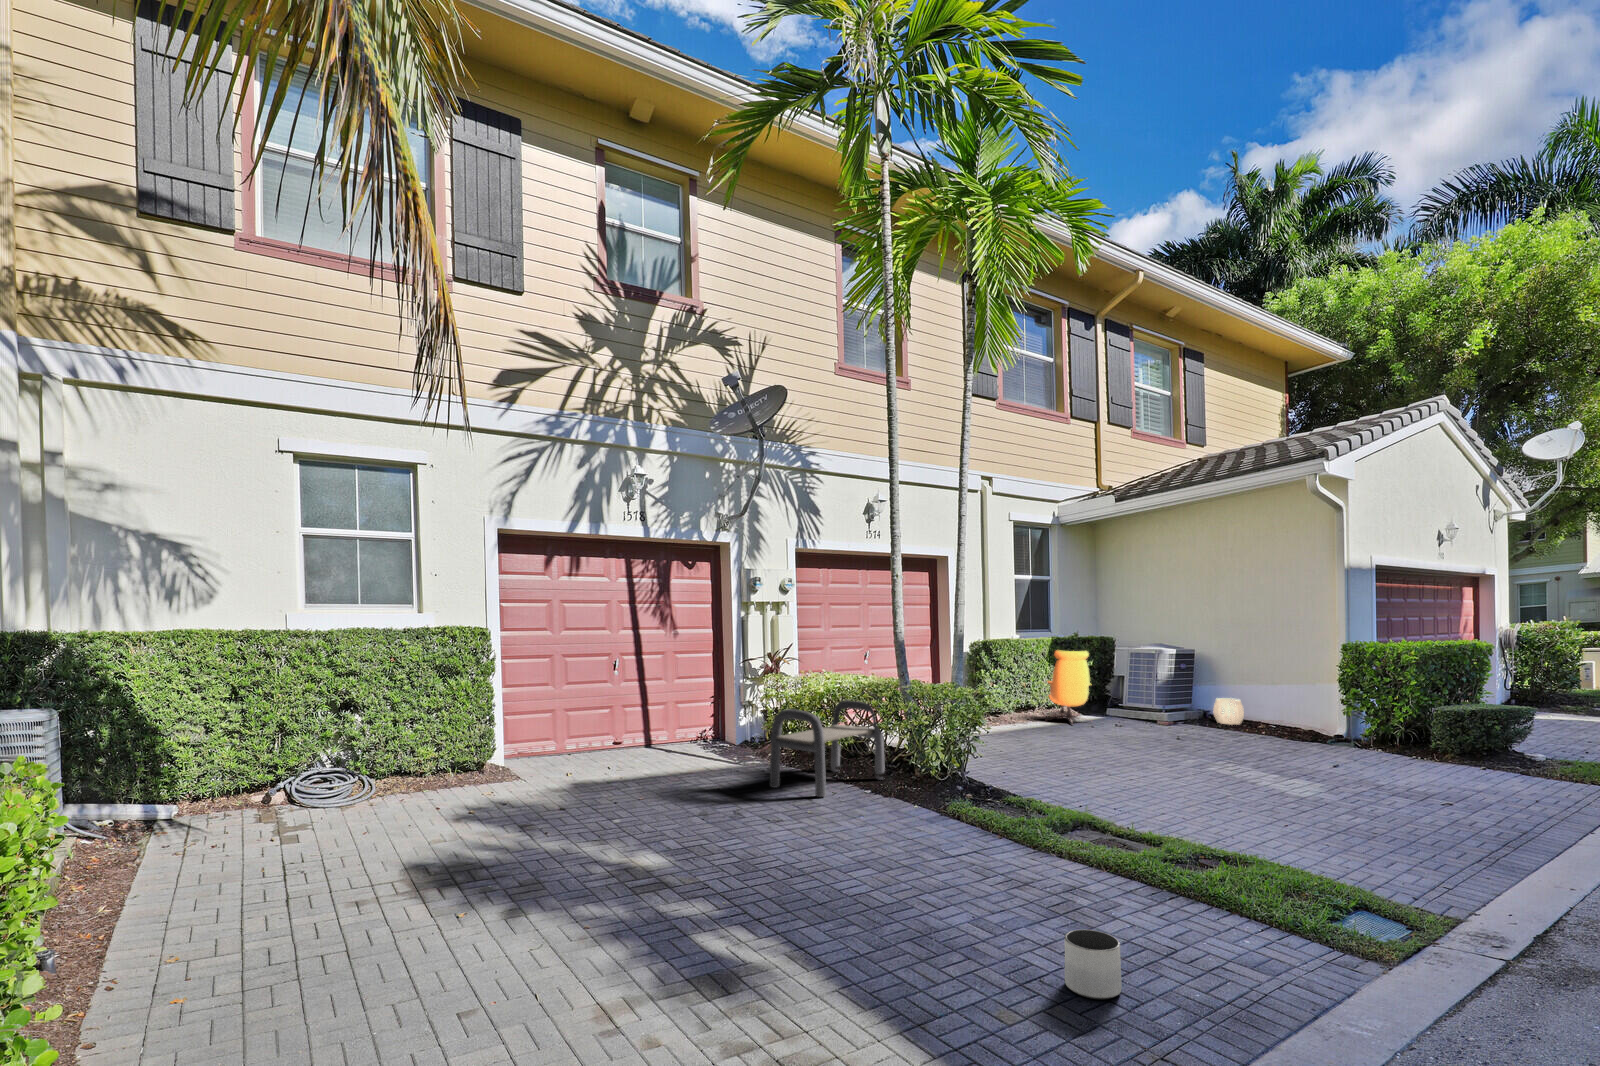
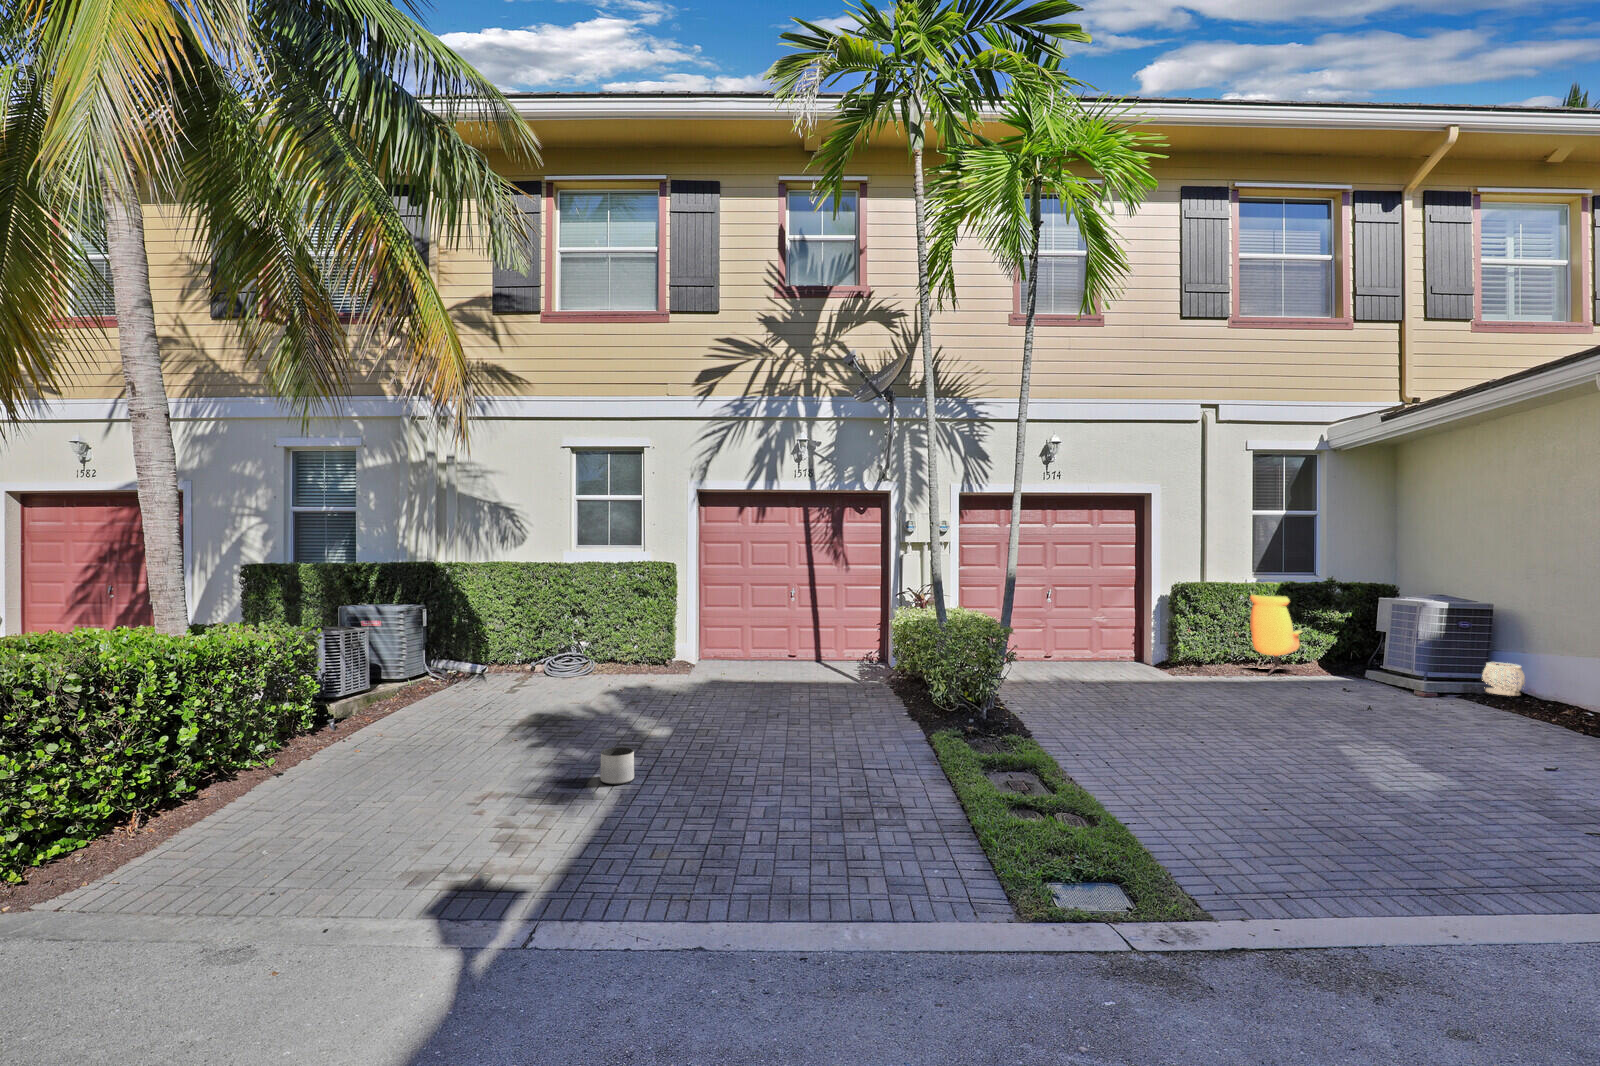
bench: present [770,700,885,797] -> none [846,624,944,695]
planter: present [1065,930,1121,999] -> present [600,747,634,785]

